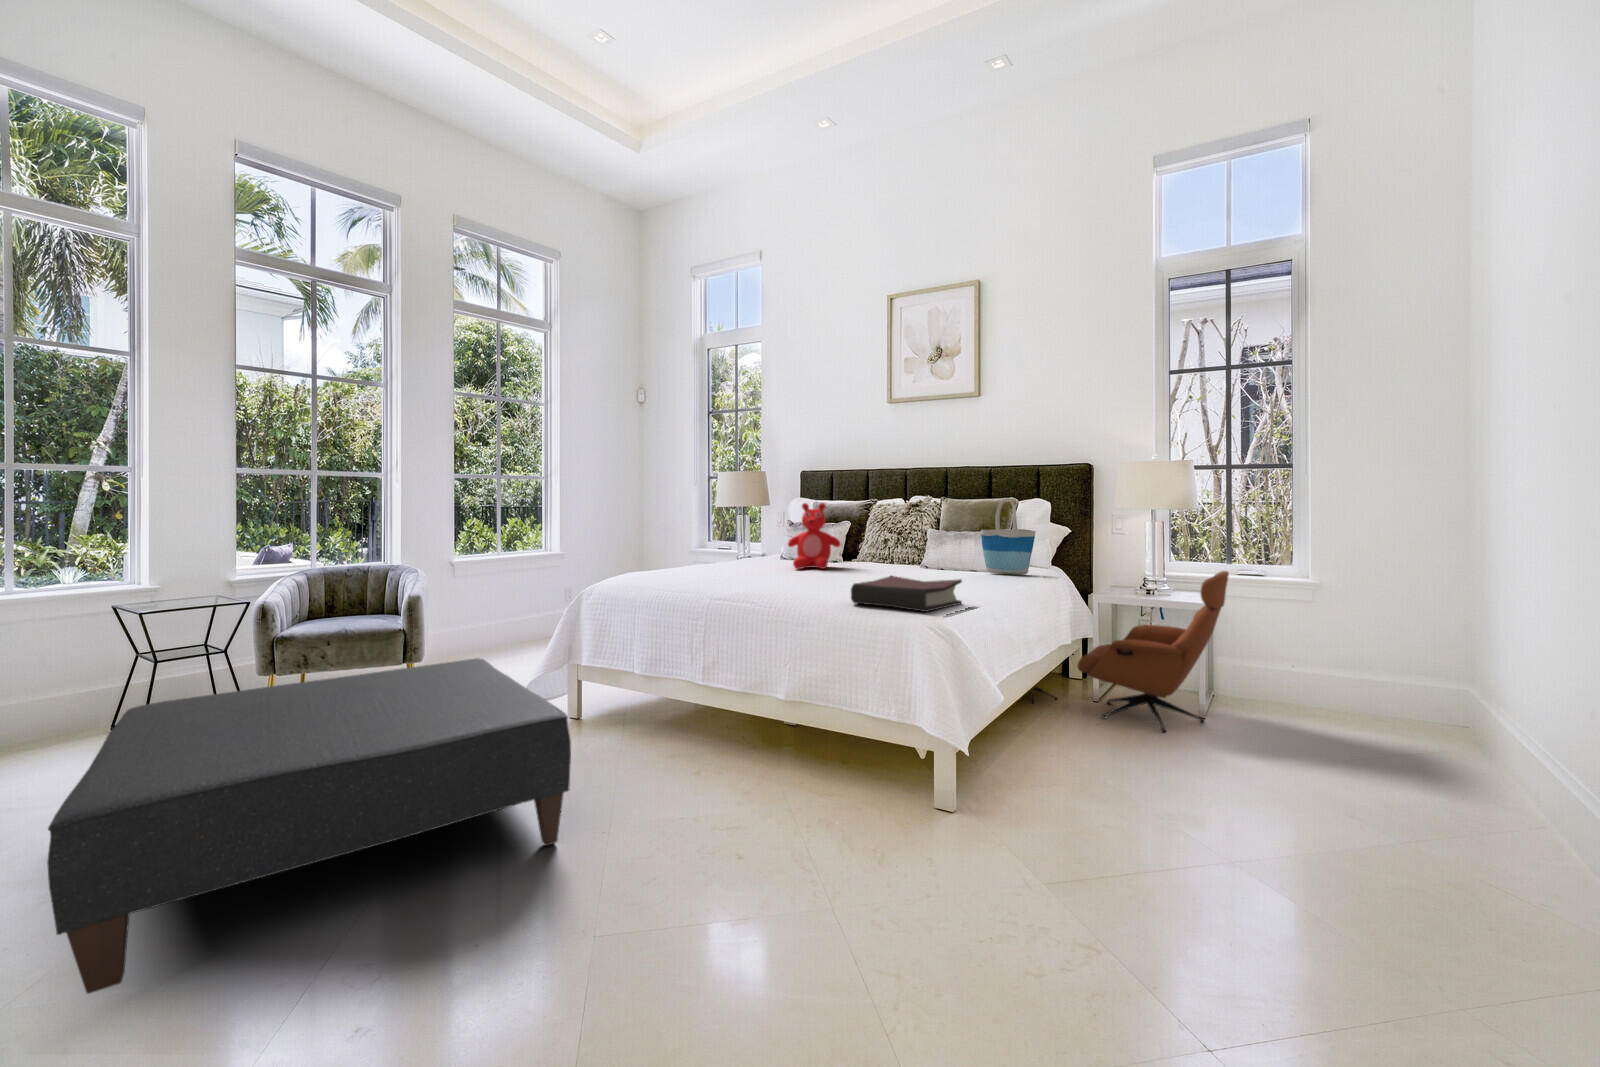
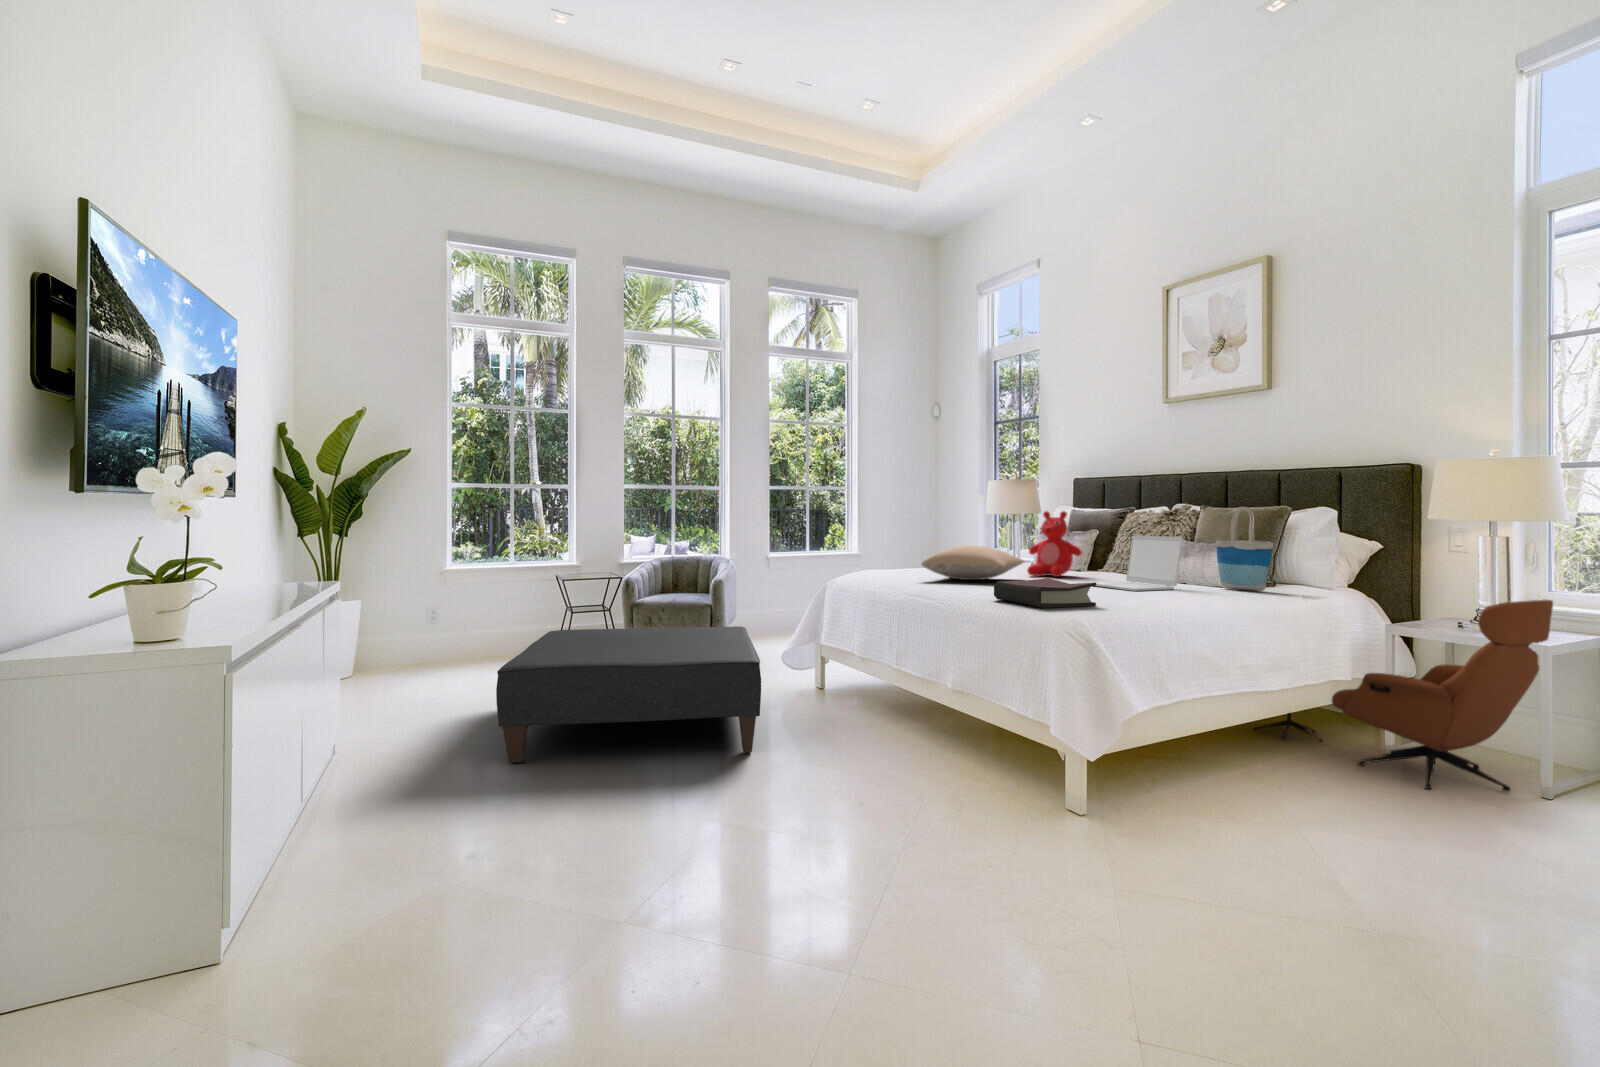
laptop: none [877,526,963,581] -> present [1096,536,1183,591]
pillow: none [708,541,801,578] -> present [922,546,1024,580]

